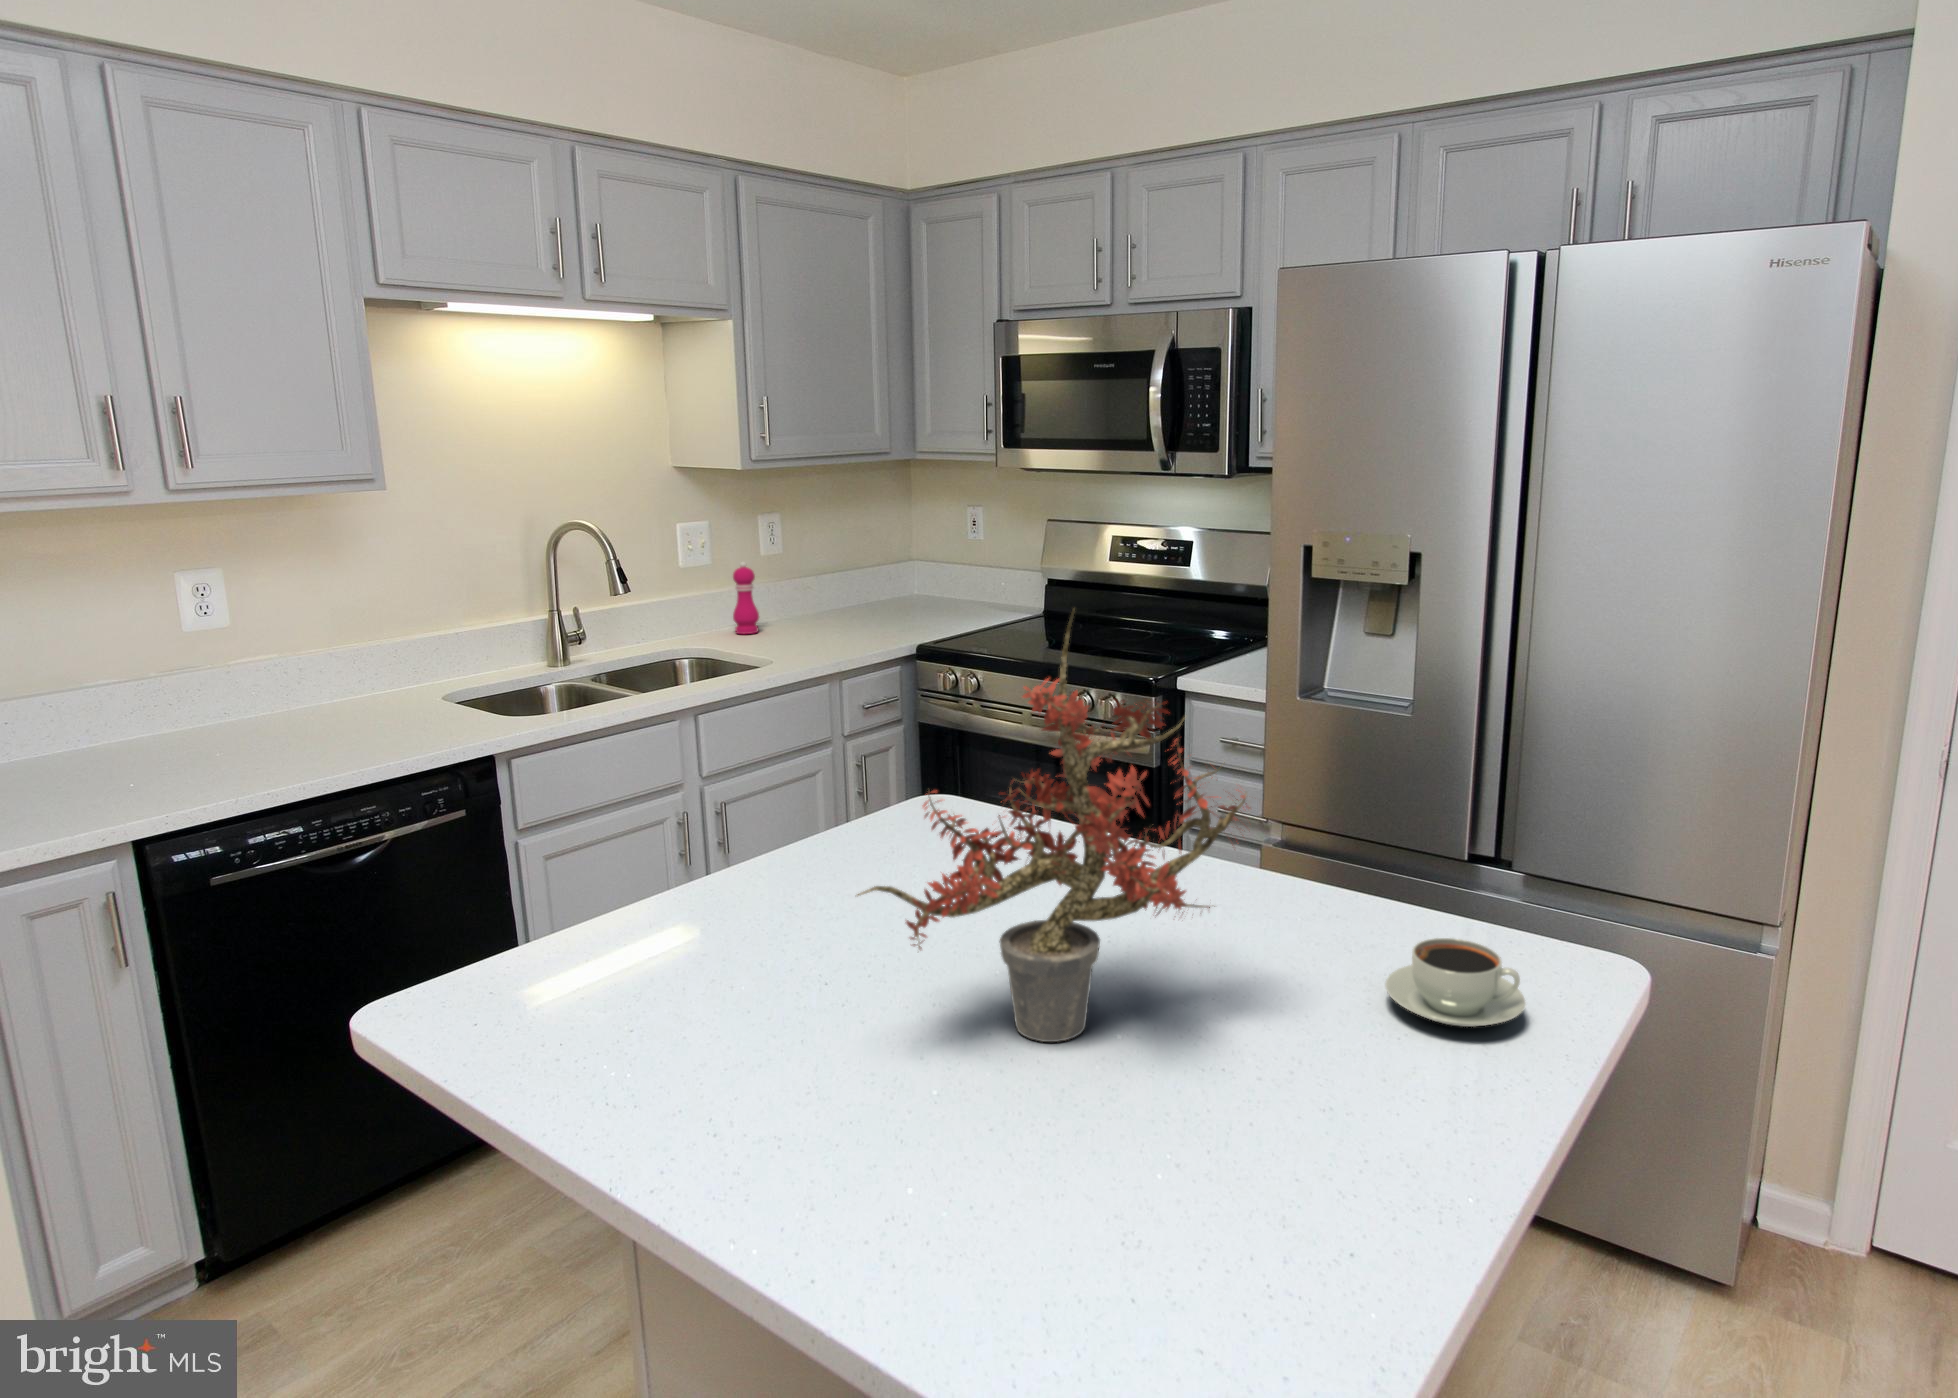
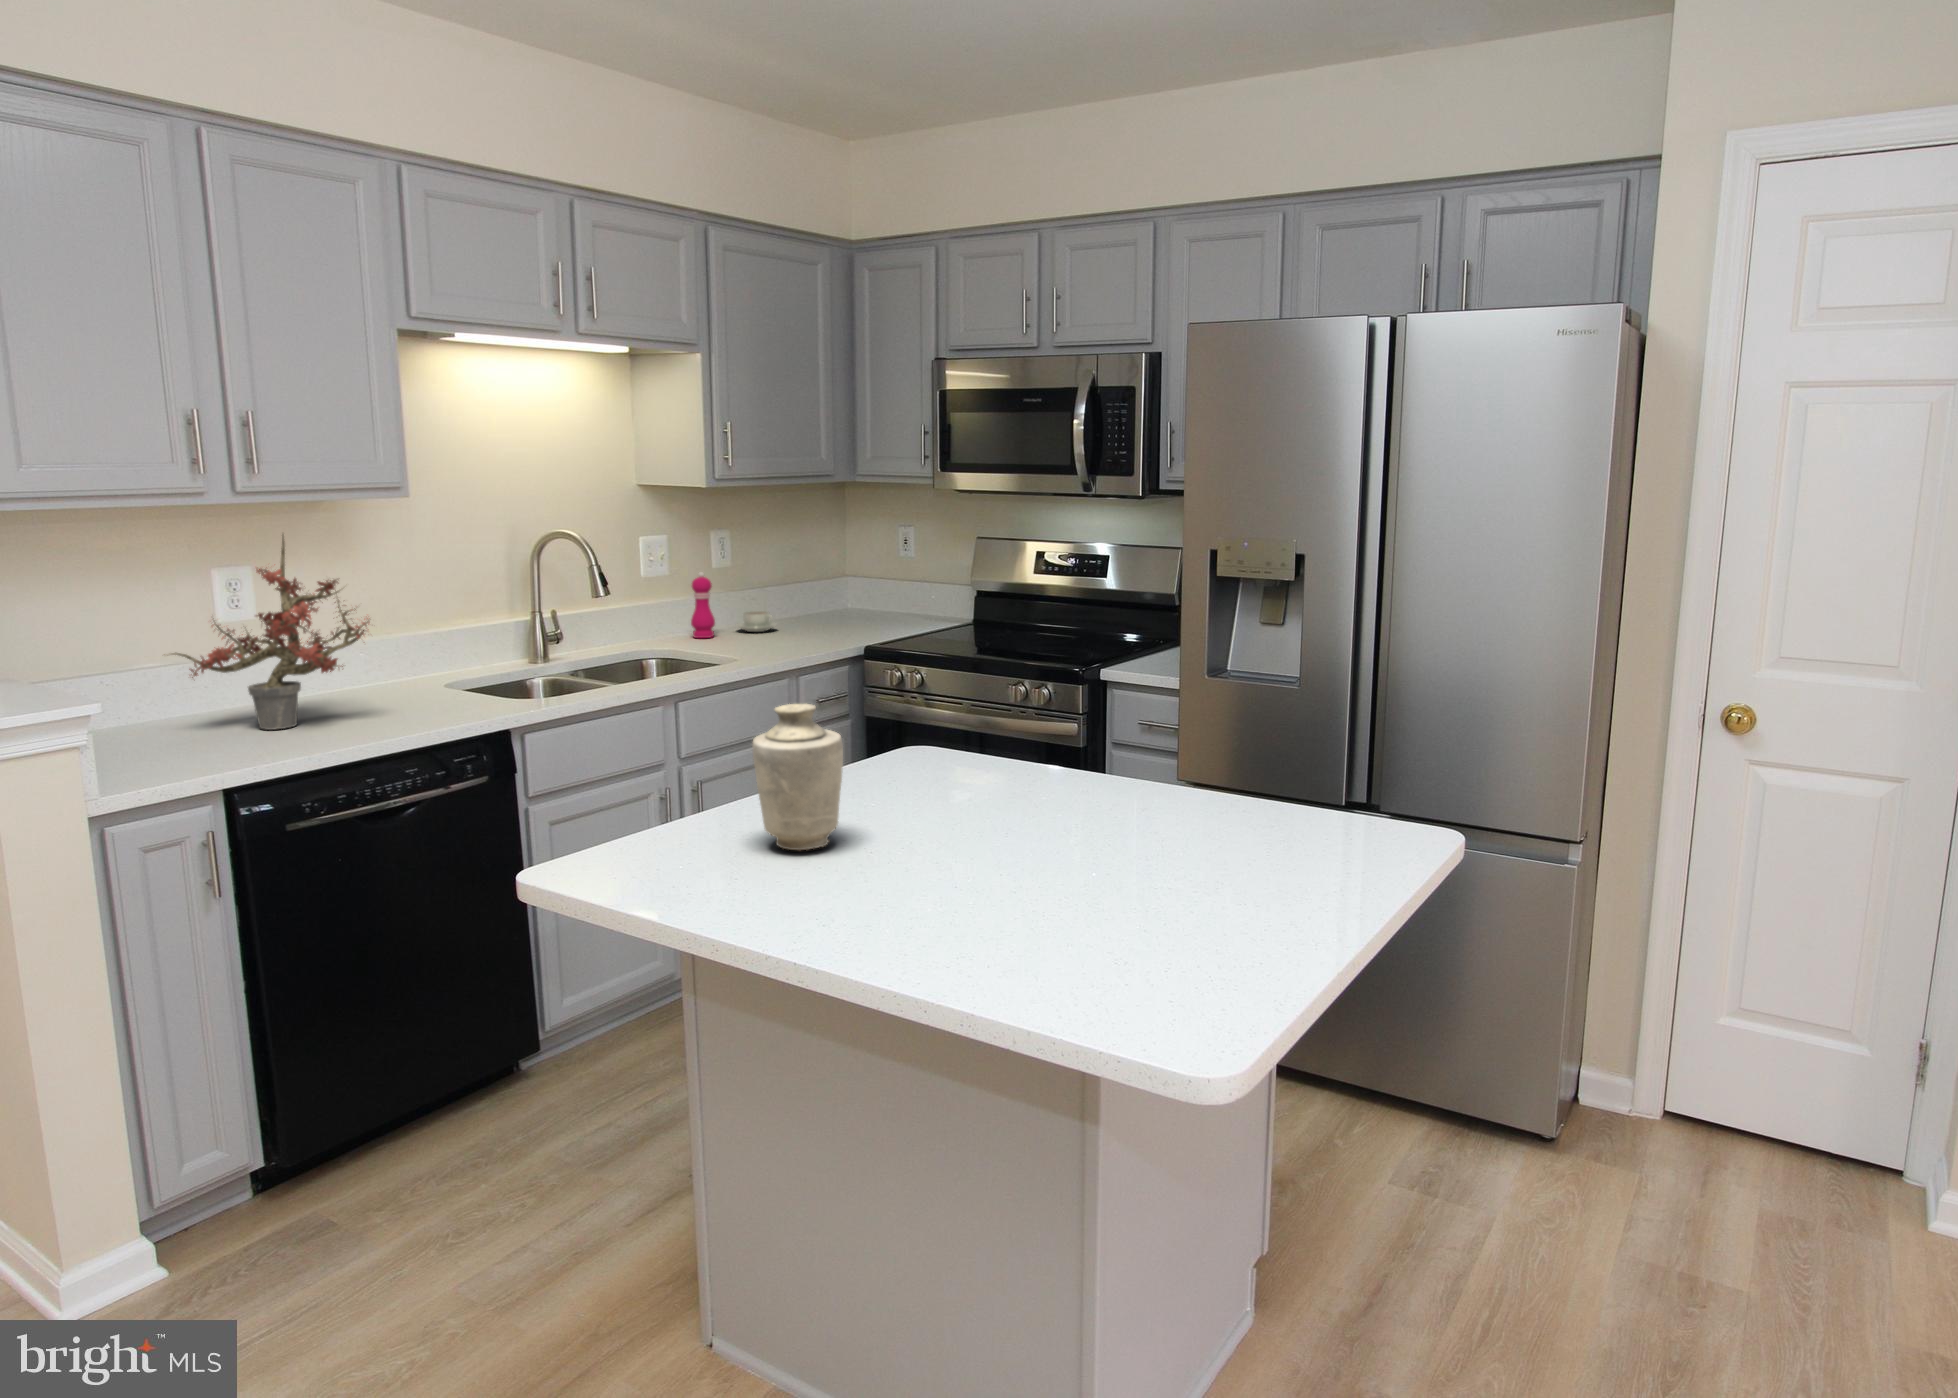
potted plant: present [857,609,1249,1042] -> present [164,535,370,730]
vase: none [650,790,774,988] -> present [752,704,843,850]
coffee cup: present [1385,938,1526,1027] -> present [737,611,776,632]

